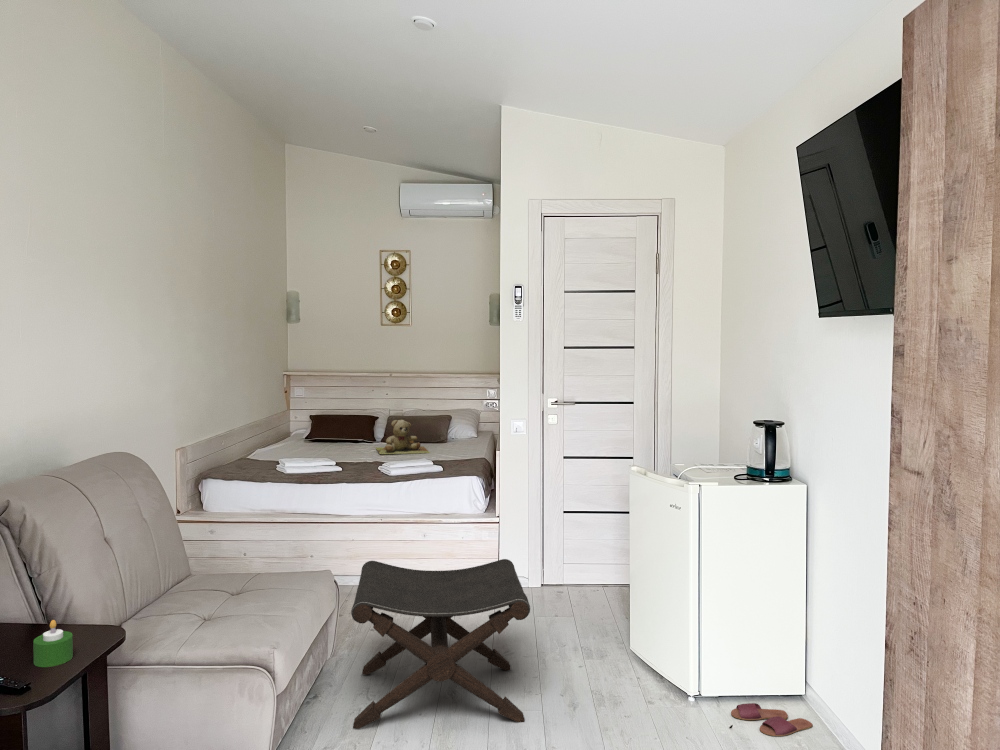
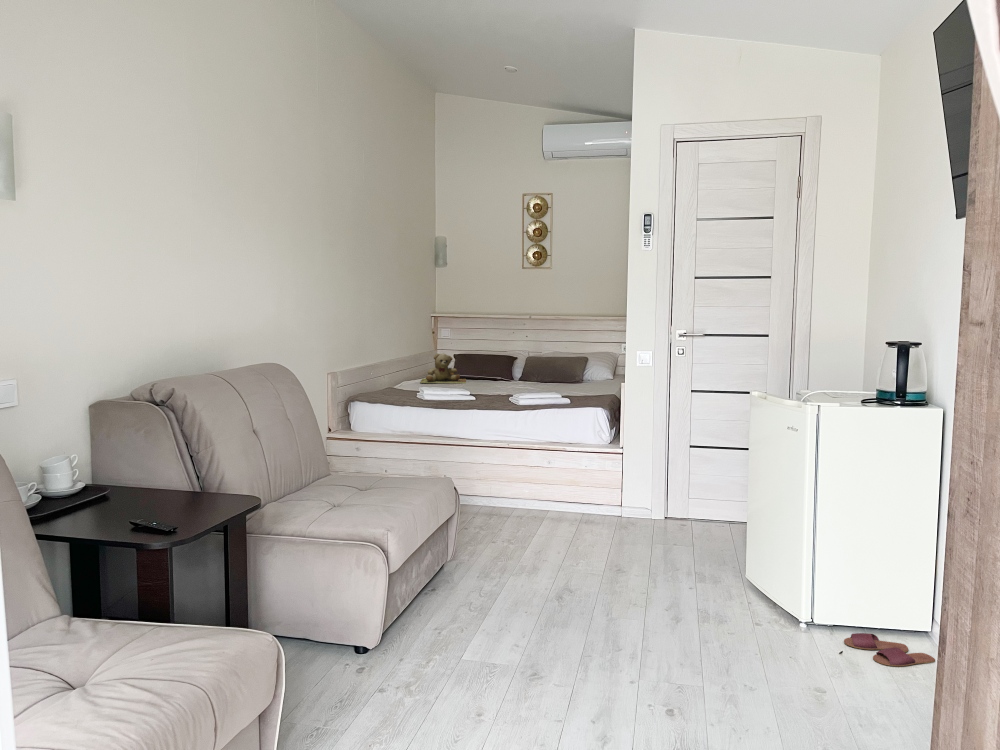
teddy bear: present [376,420,430,454] -> present [420,353,466,383]
footstool: present [351,559,530,729] -> none [462,471,632,628]
candle: present [33,620,73,667] -> none [182,478,213,515]

